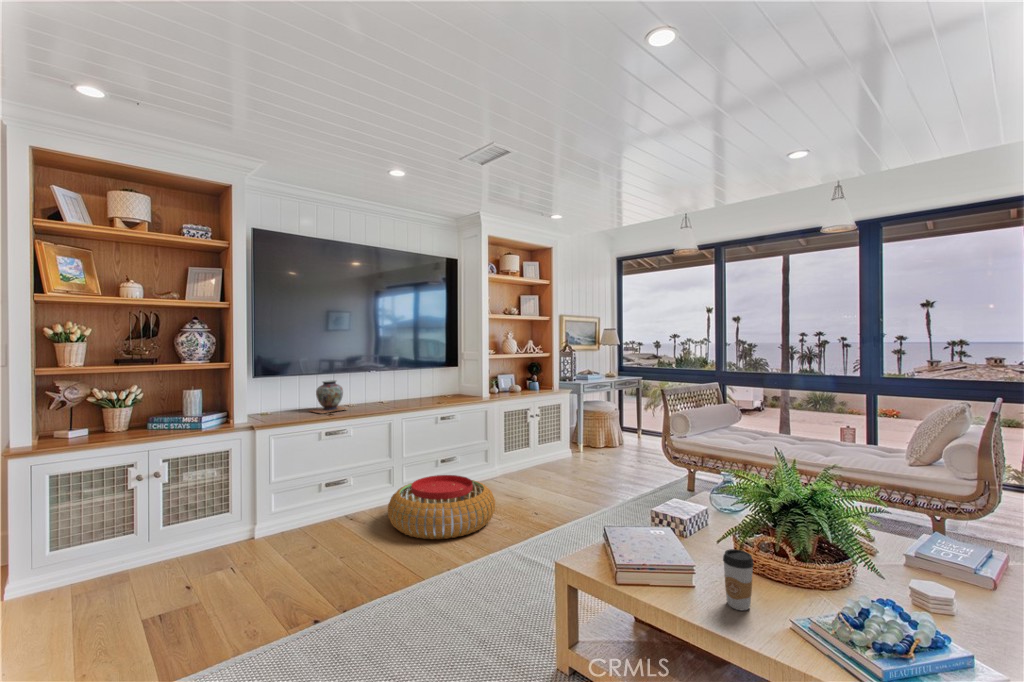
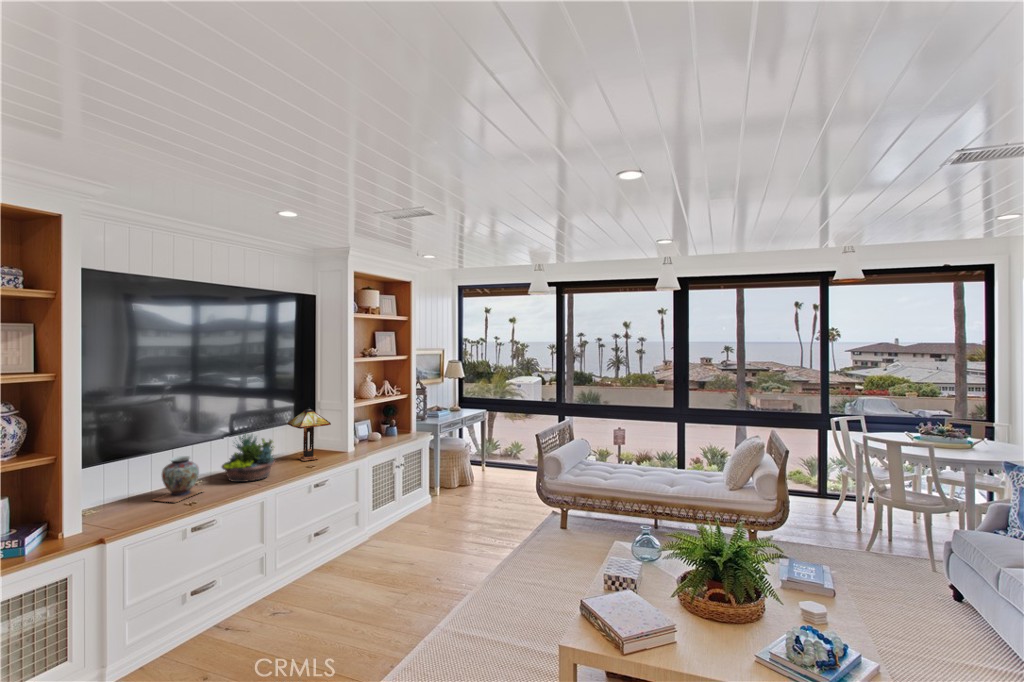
table lamp: none [431,354,463,400] -> present [288,407,331,461]
succulent planter: none [367,369,410,407] -> present [222,434,275,482]
pouf: present [388,475,495,539] -> none [282,554,406,636]
coffee cup: present [723,549,754,610] -> none [705,608,728,655]

